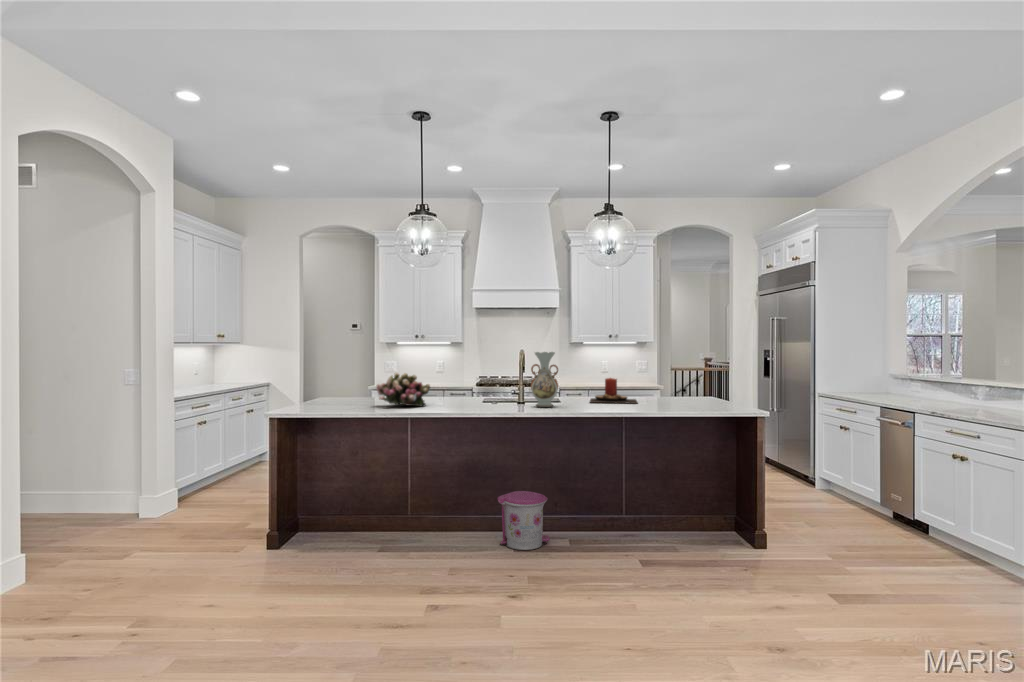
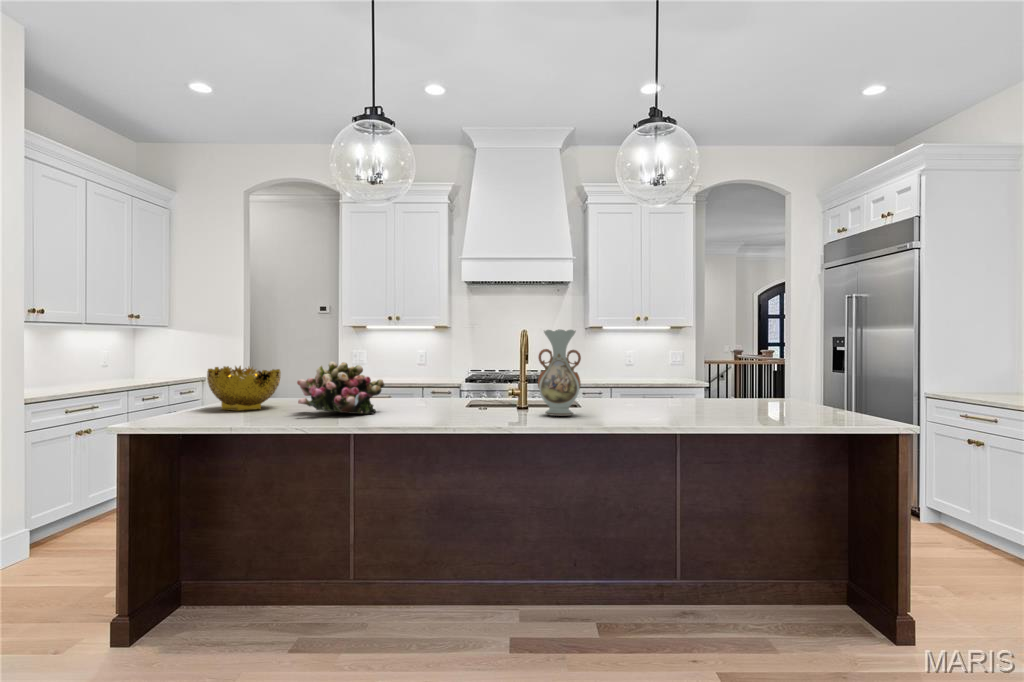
decorative bowl: none [313,375,360,405] -> present [207,366,281,411]
candle: present [590,378,638,404] -> none [624,371,700,410]
trash can: present [497,491,550,550] -> none [485,547,568,648]

